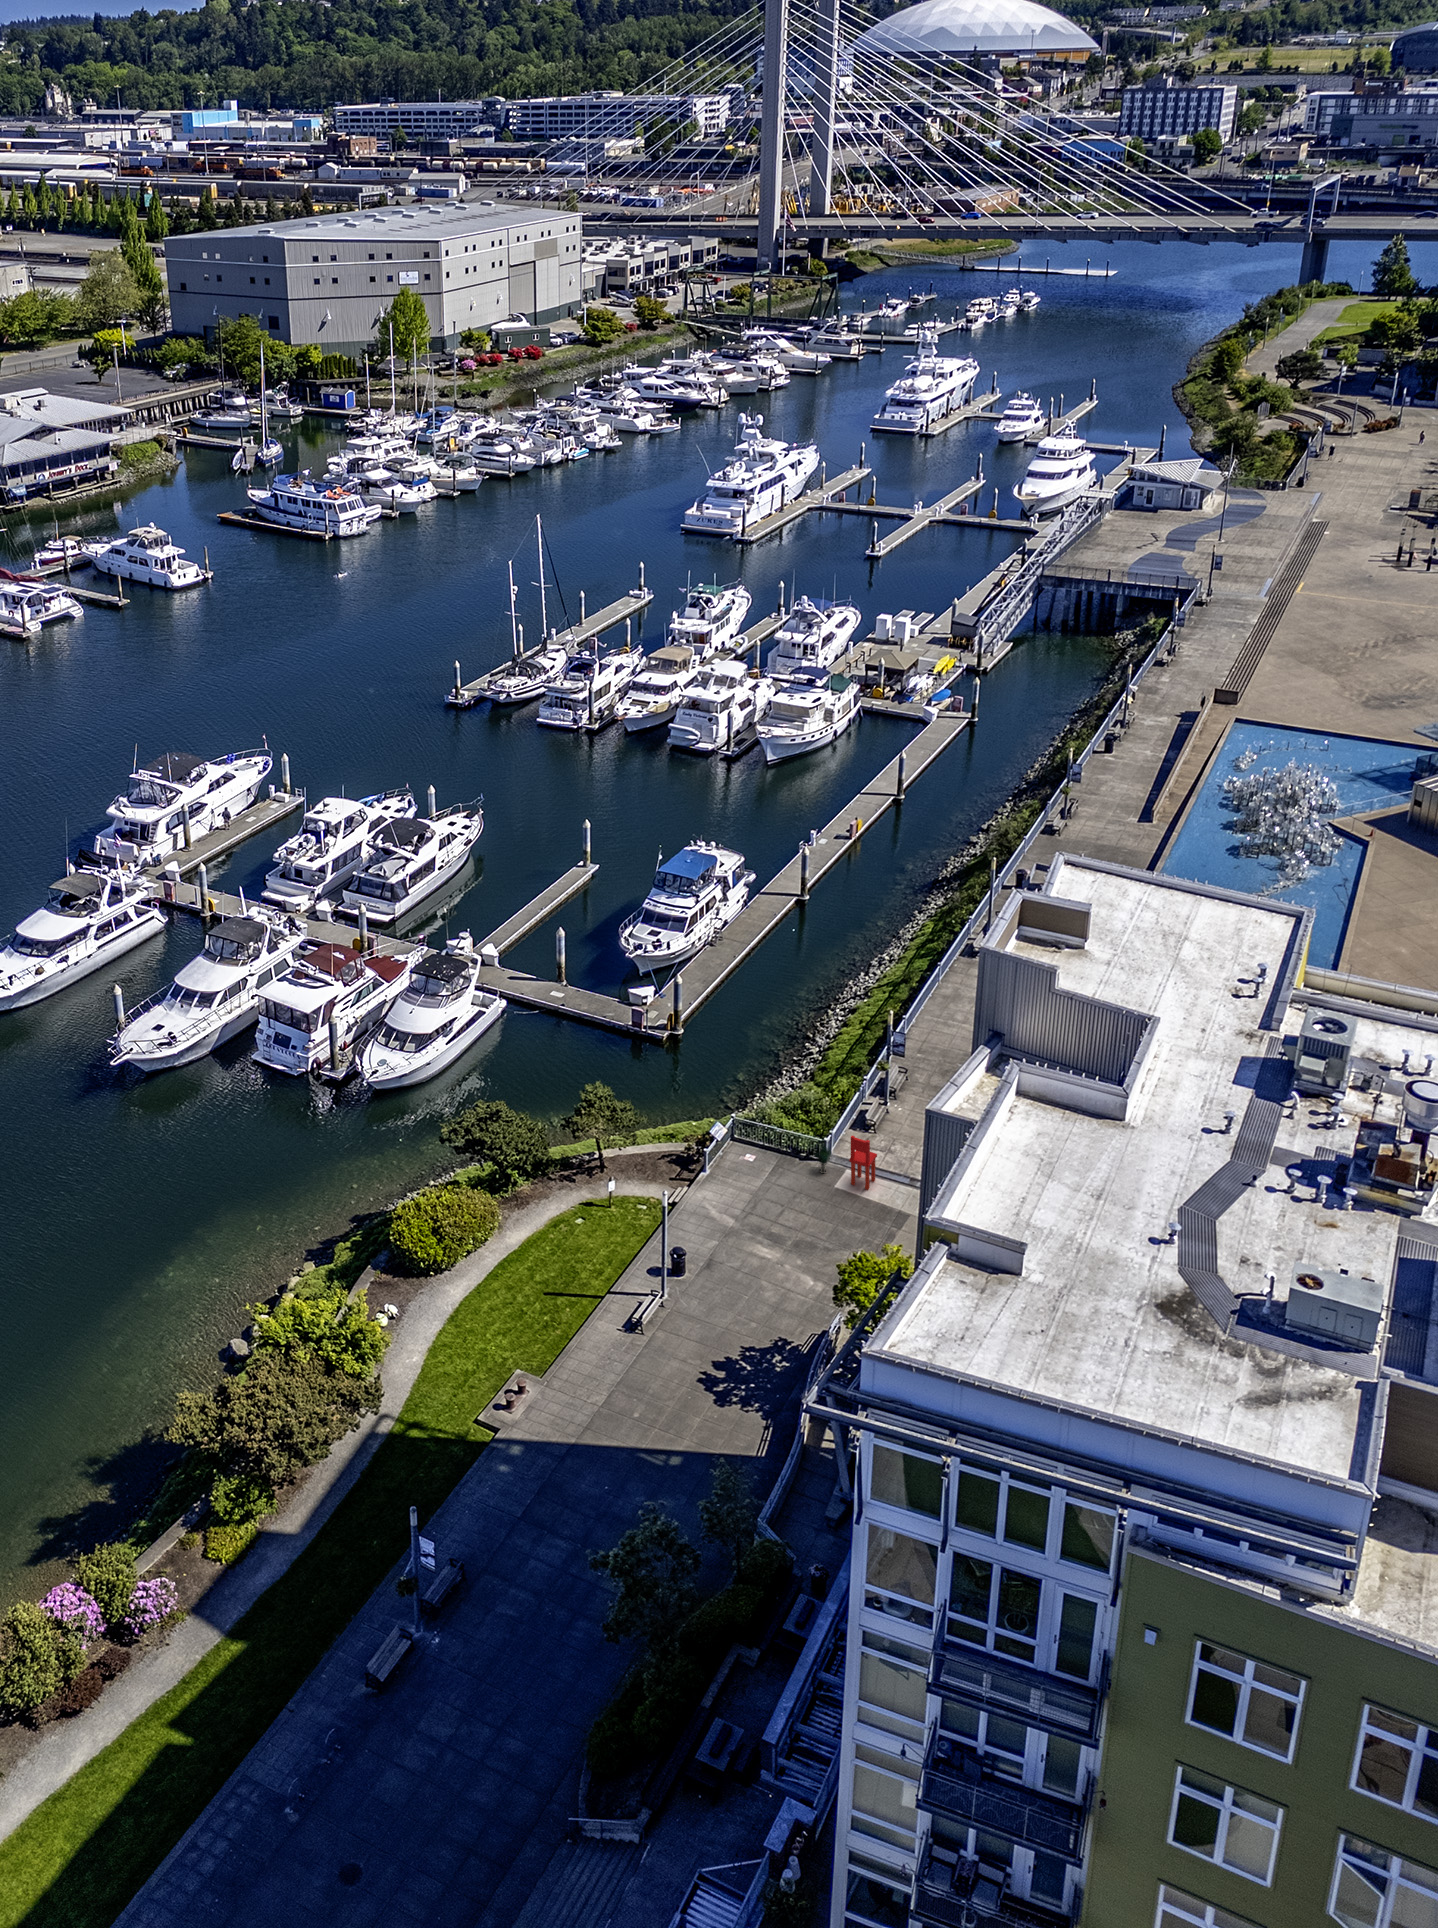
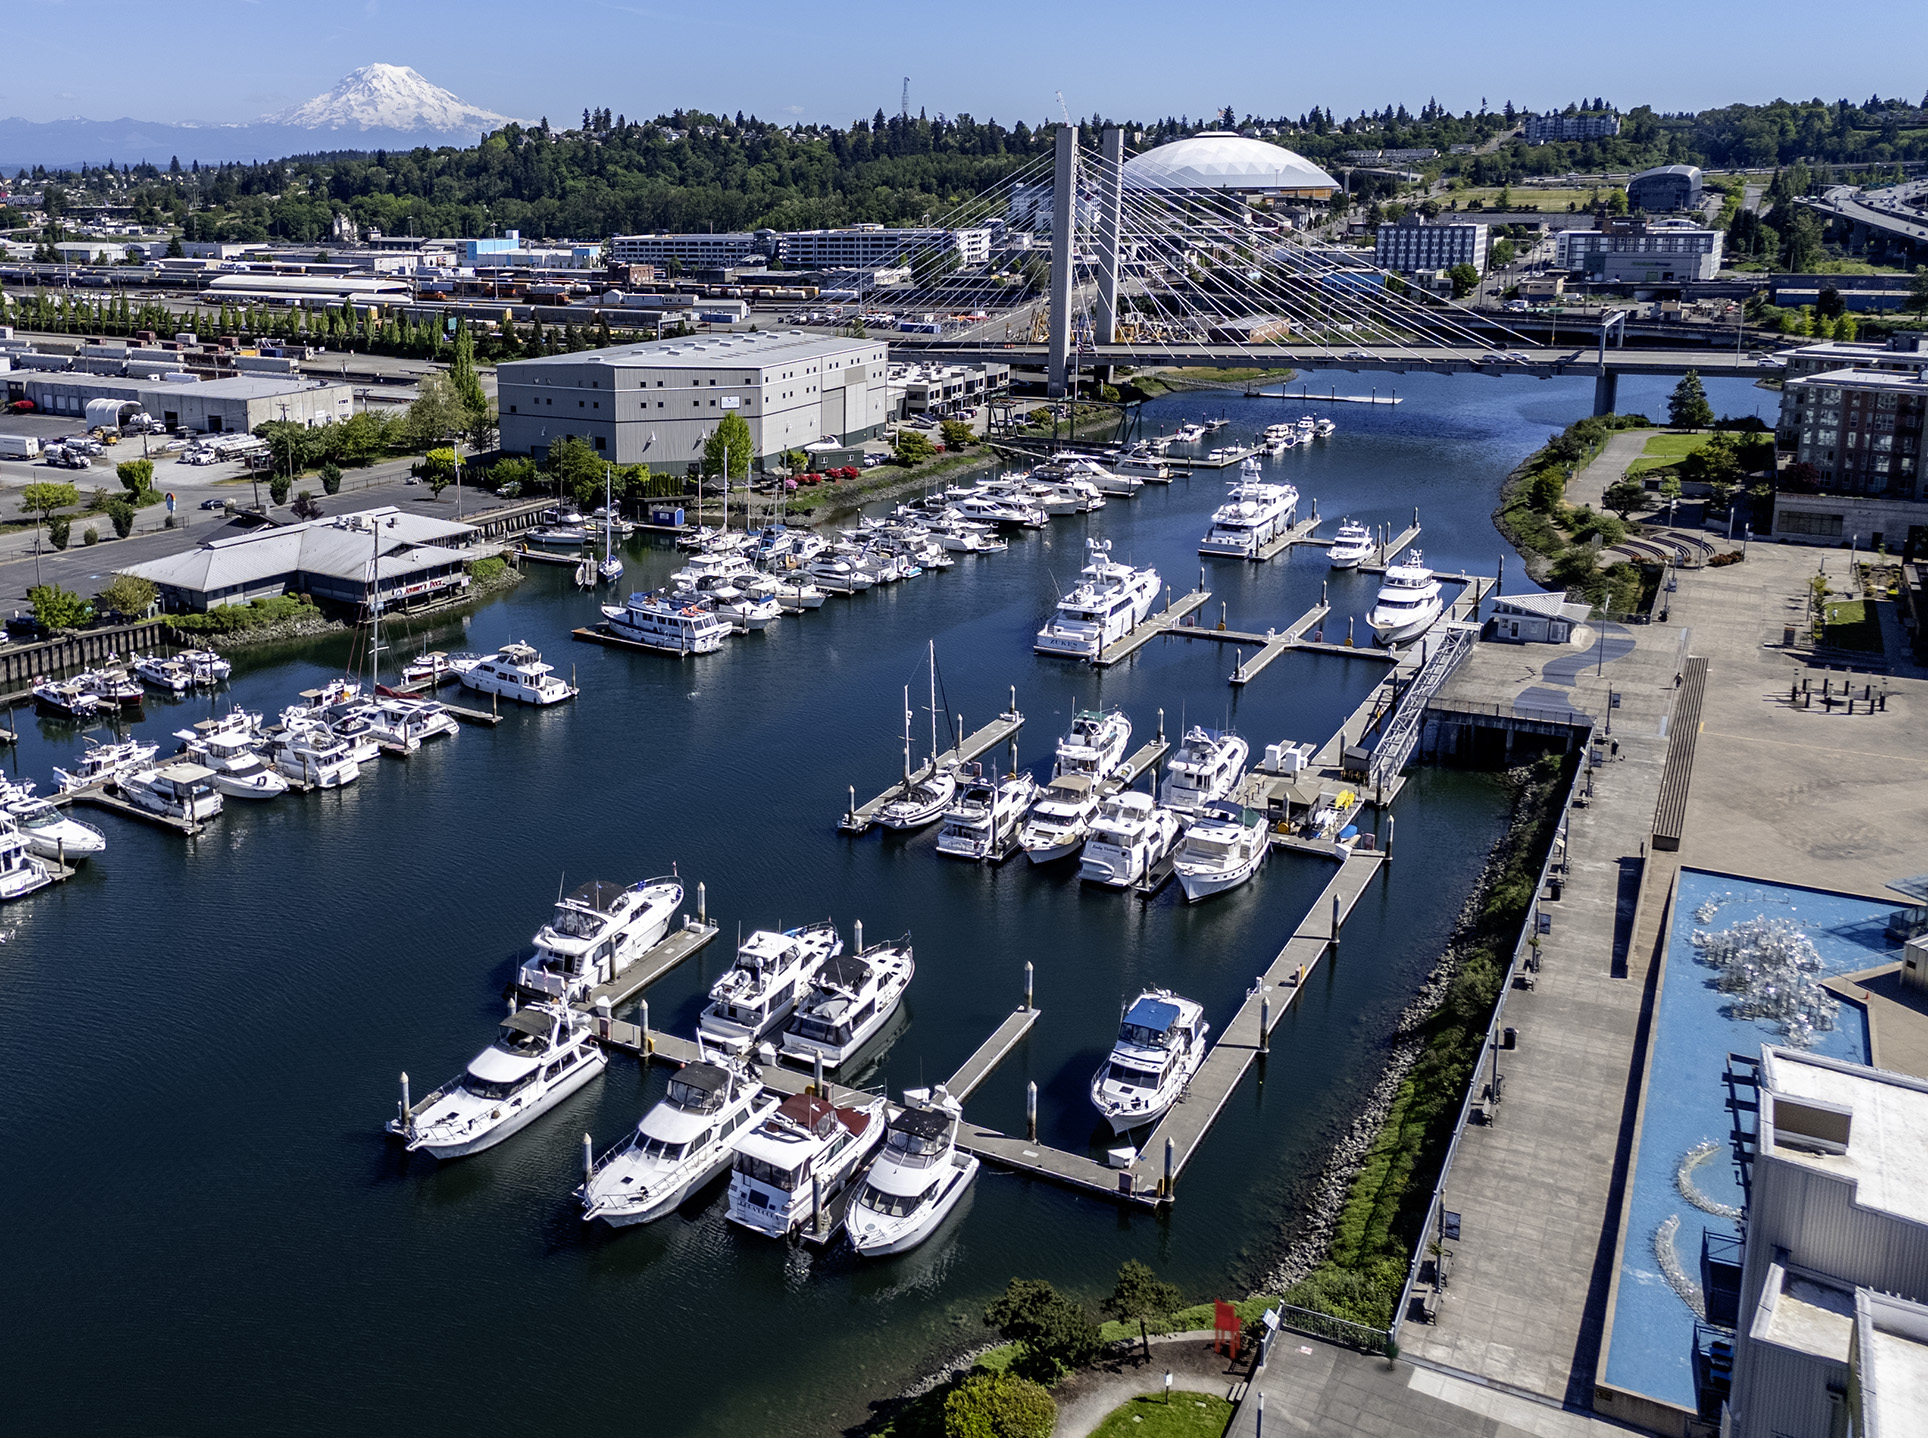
chair: present [849,1136,877,1190] -> present [1214,1299,1241,1358]

